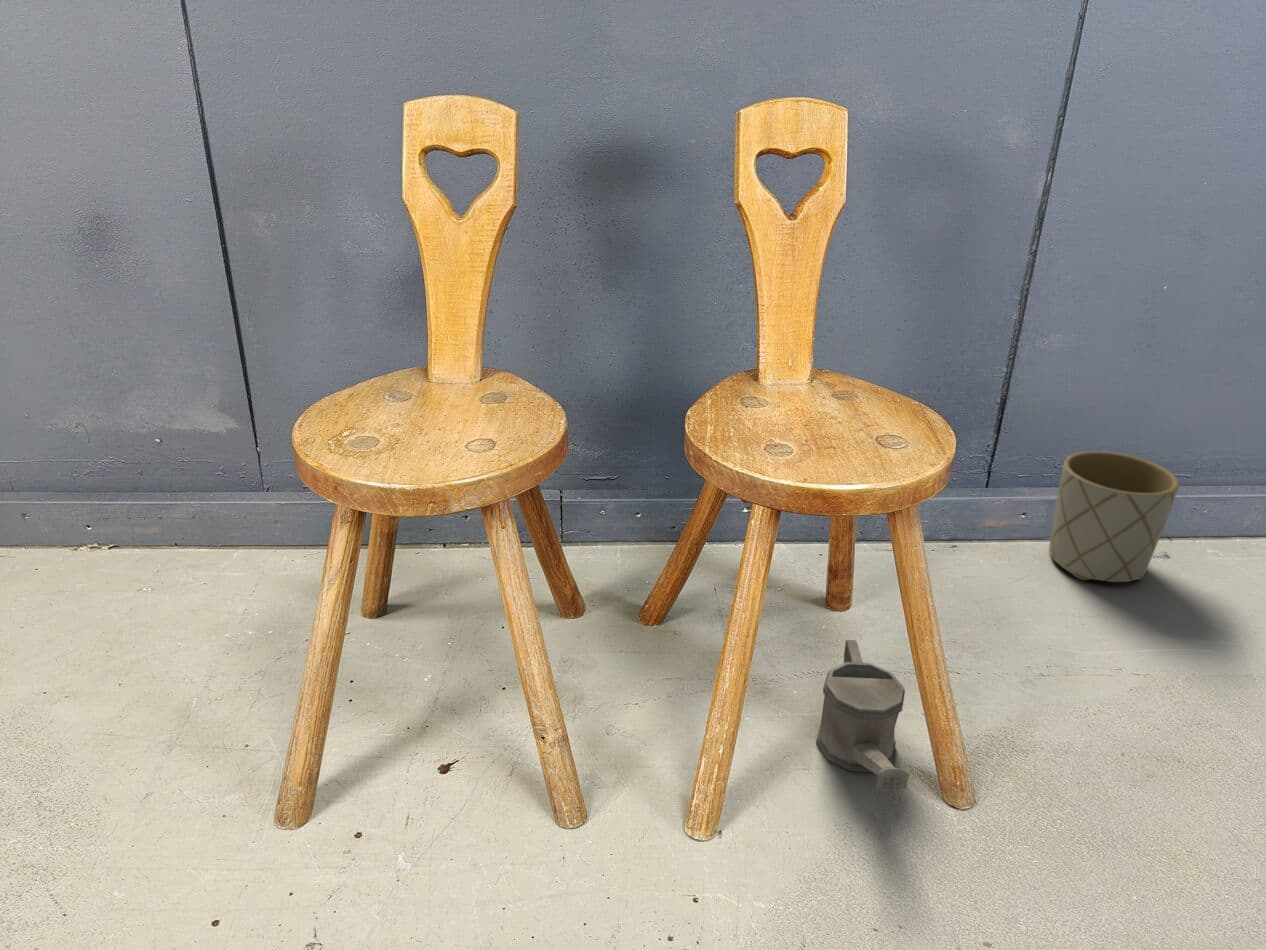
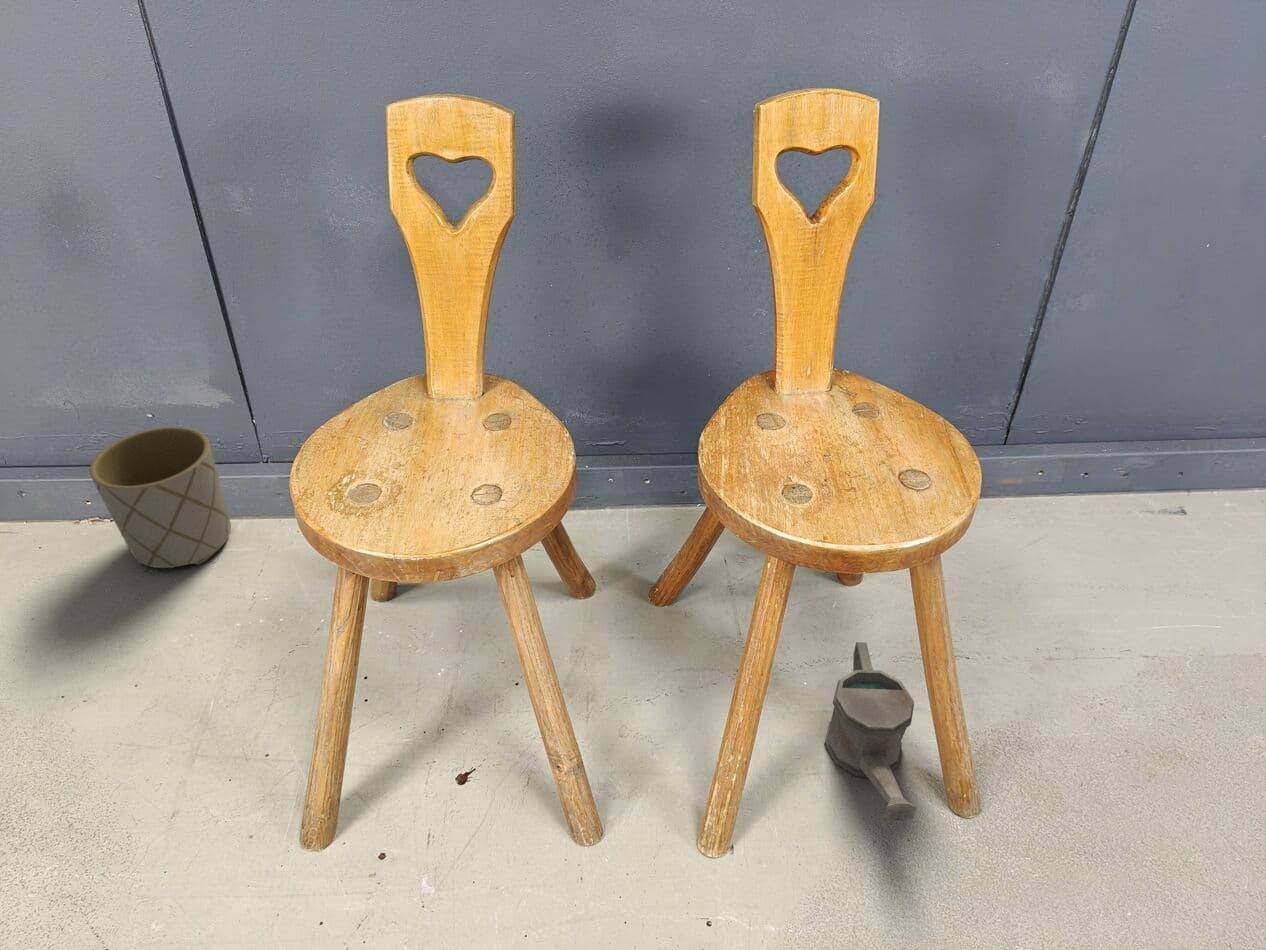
planter: present [1049,451,1179,582] -> present [90,427,231,568]

